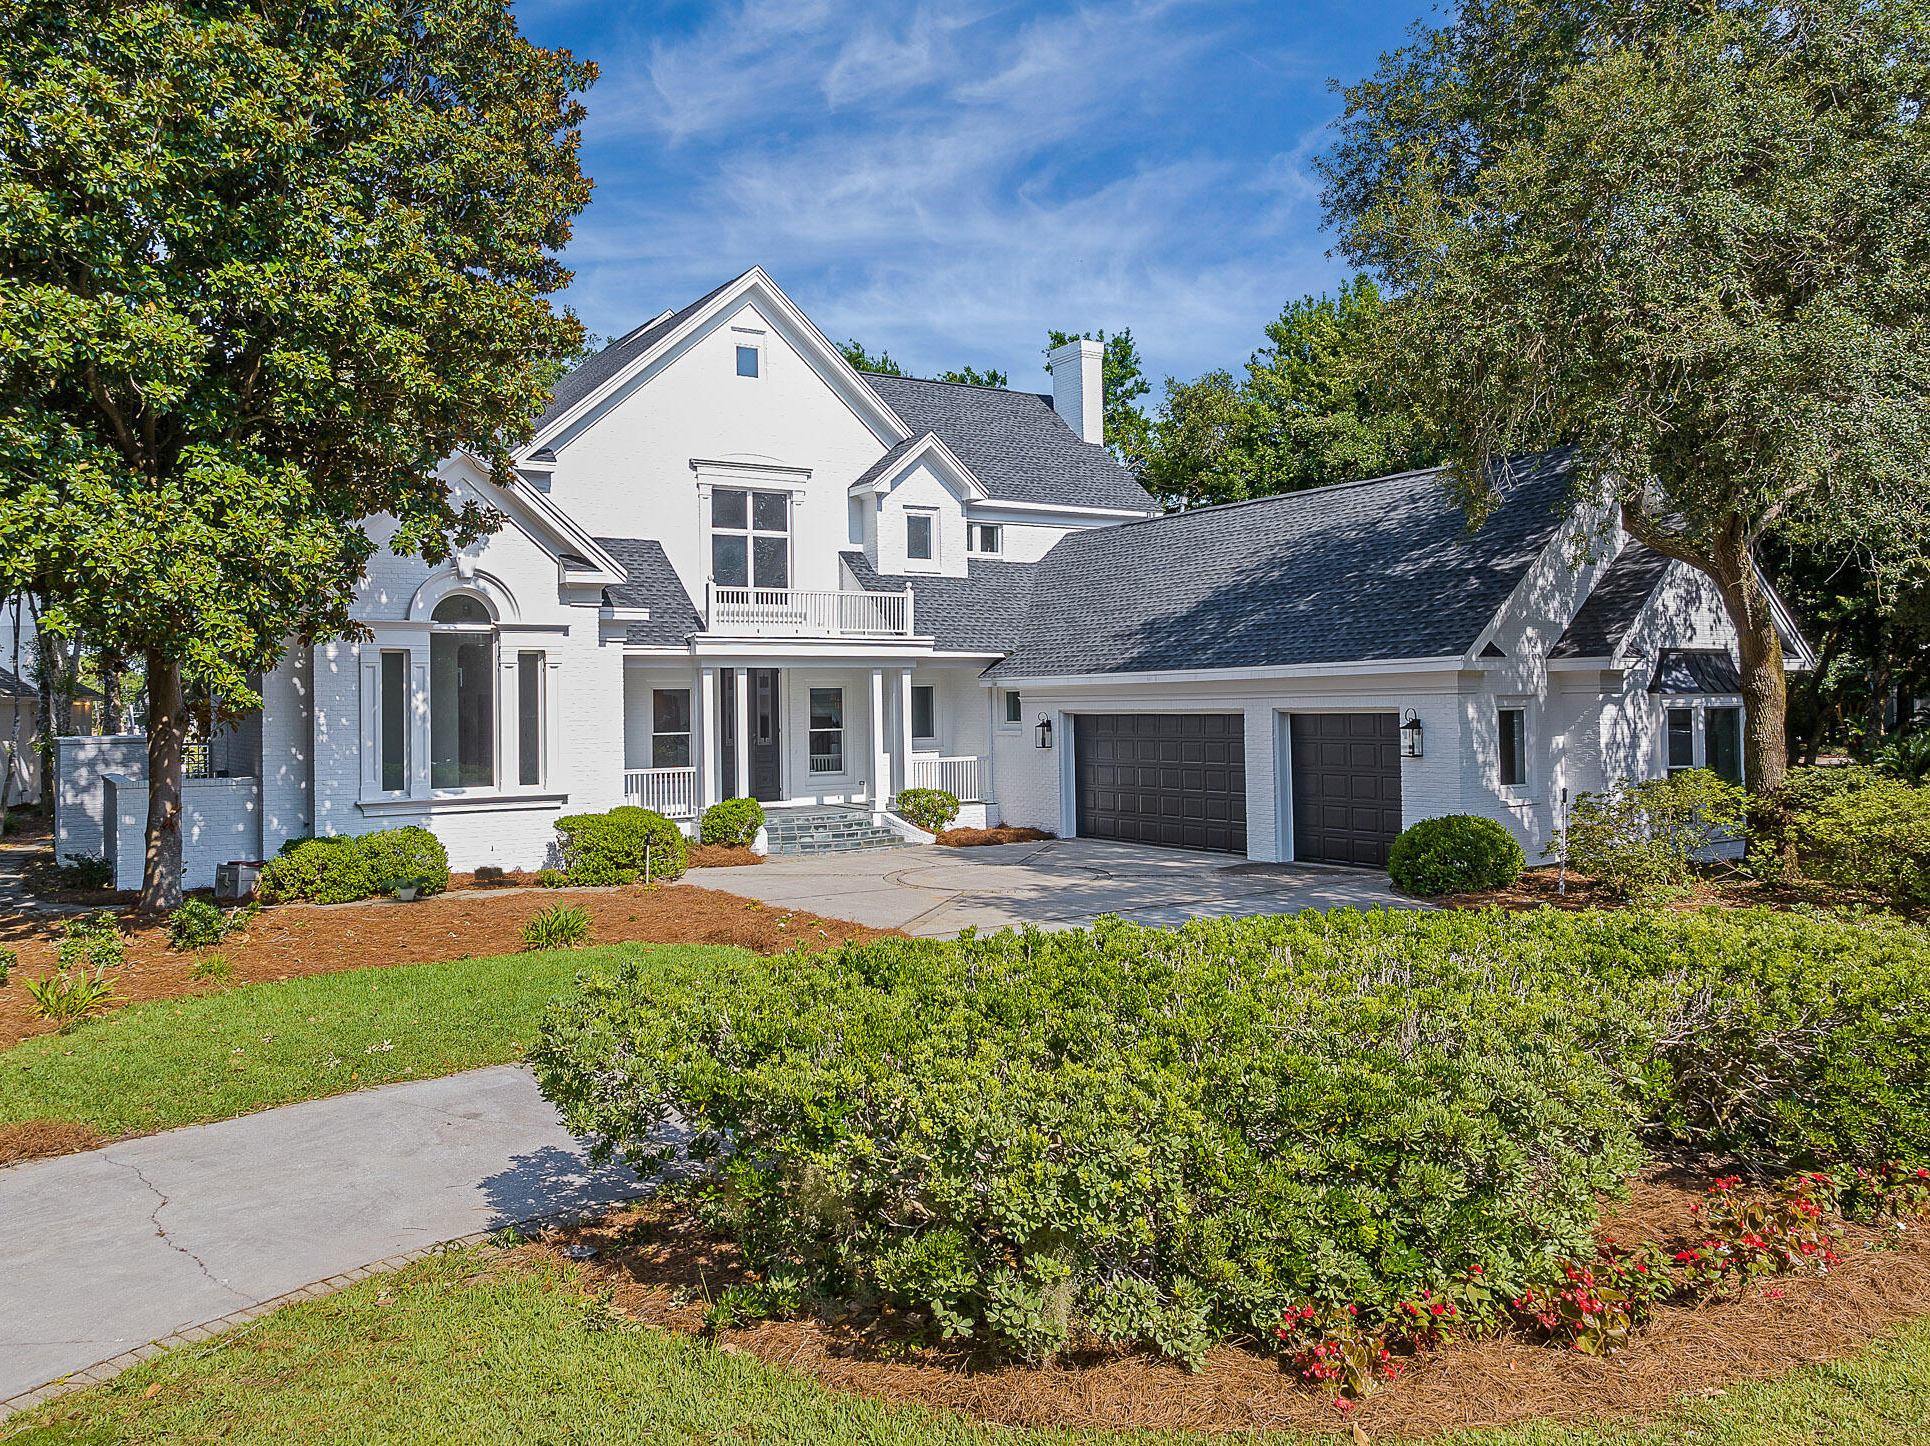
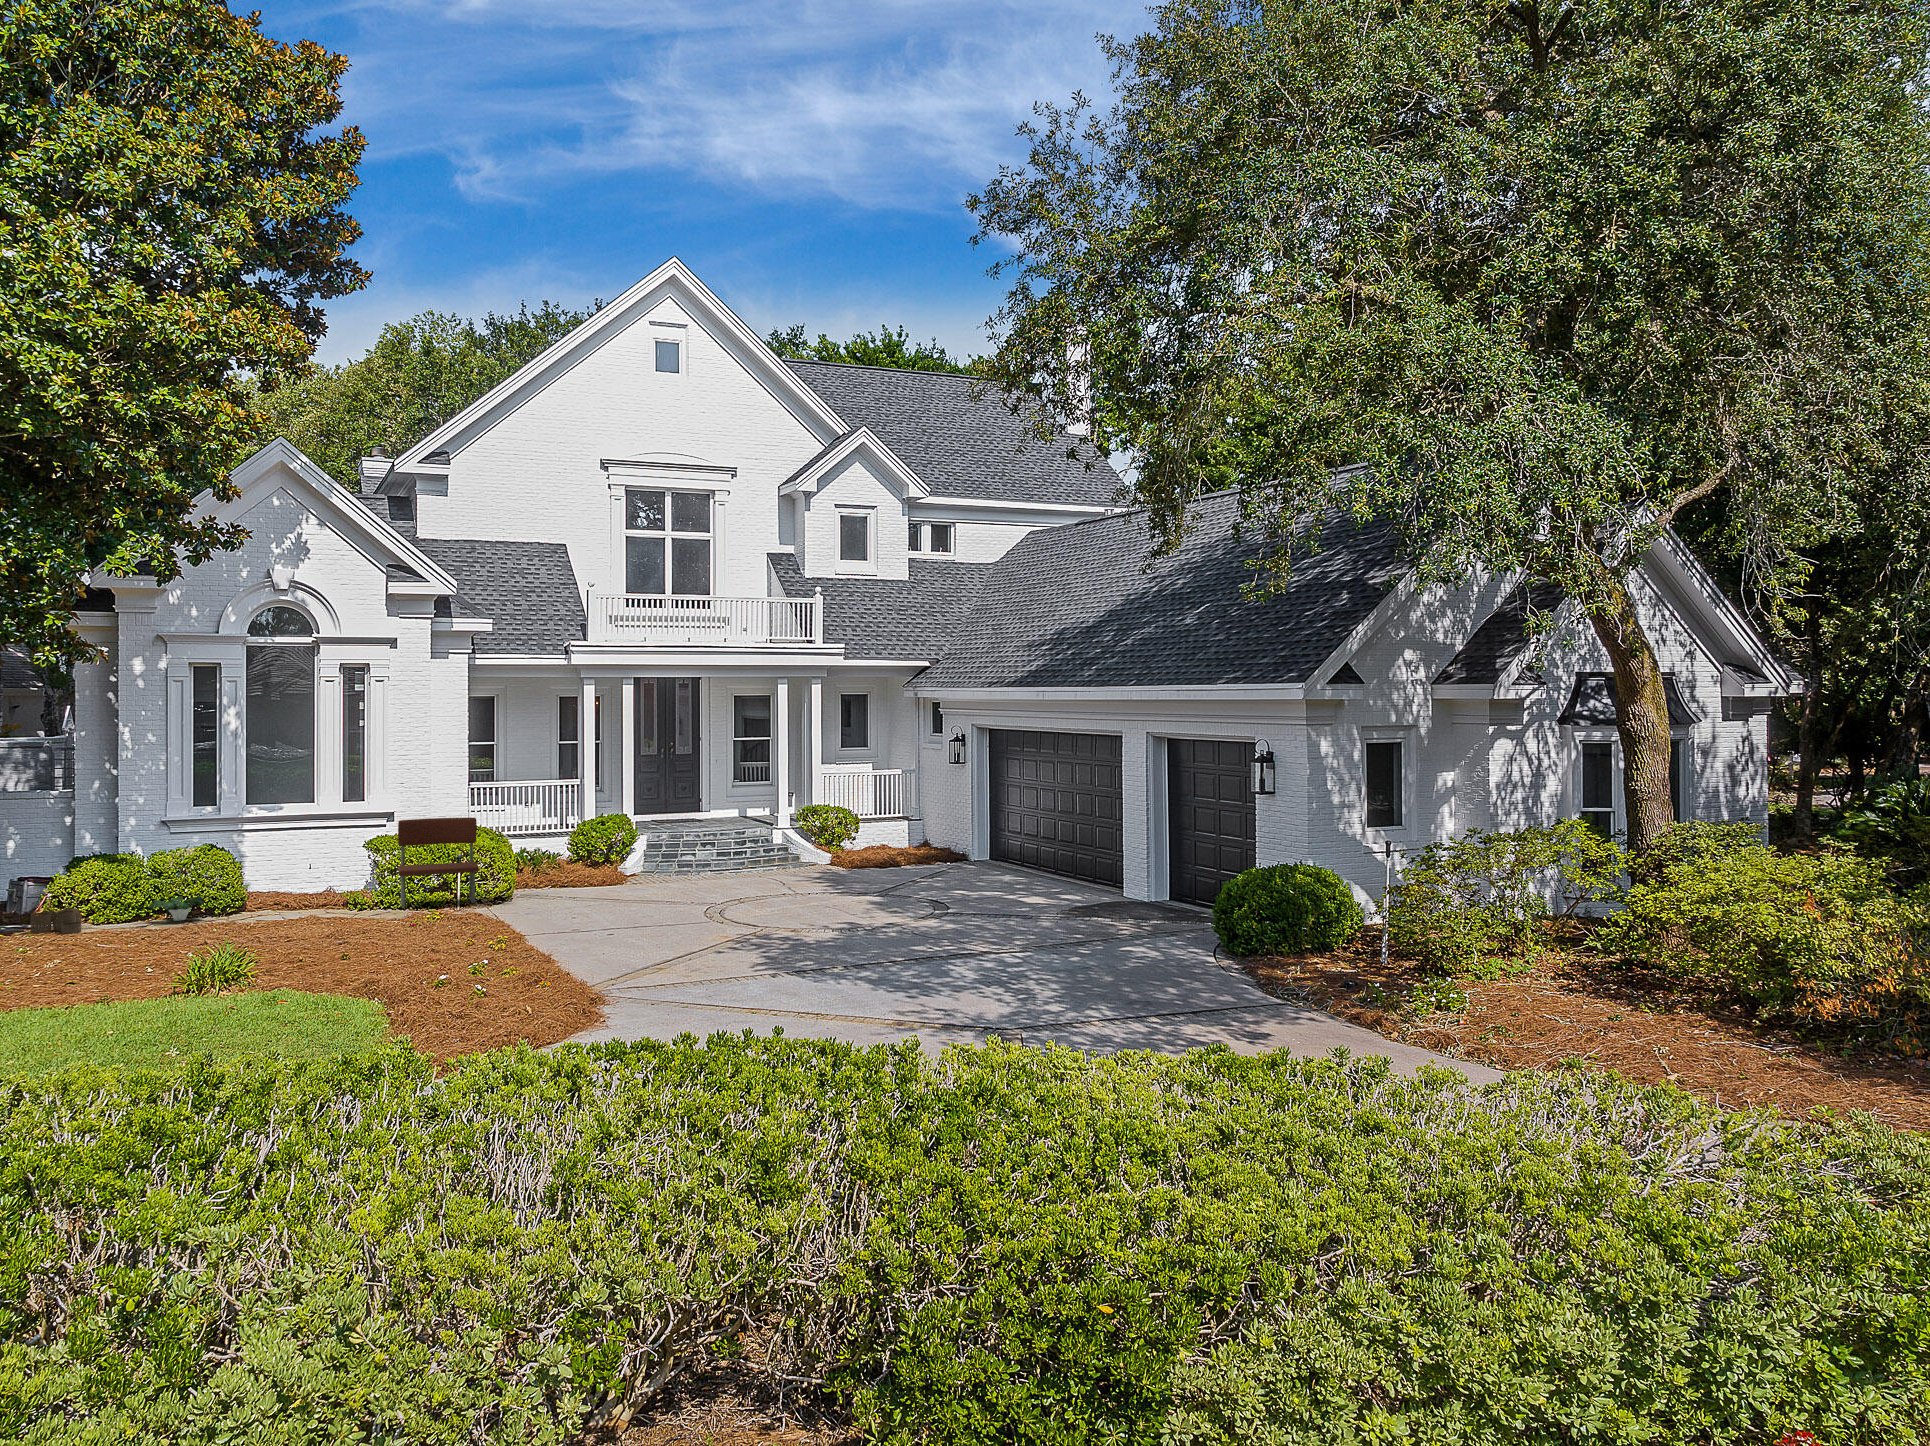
bench: none [594,798,677,885] -> present [398,818,479,908]
woven basket: present [474,866,517,887] -> present [31,907,81,934]

